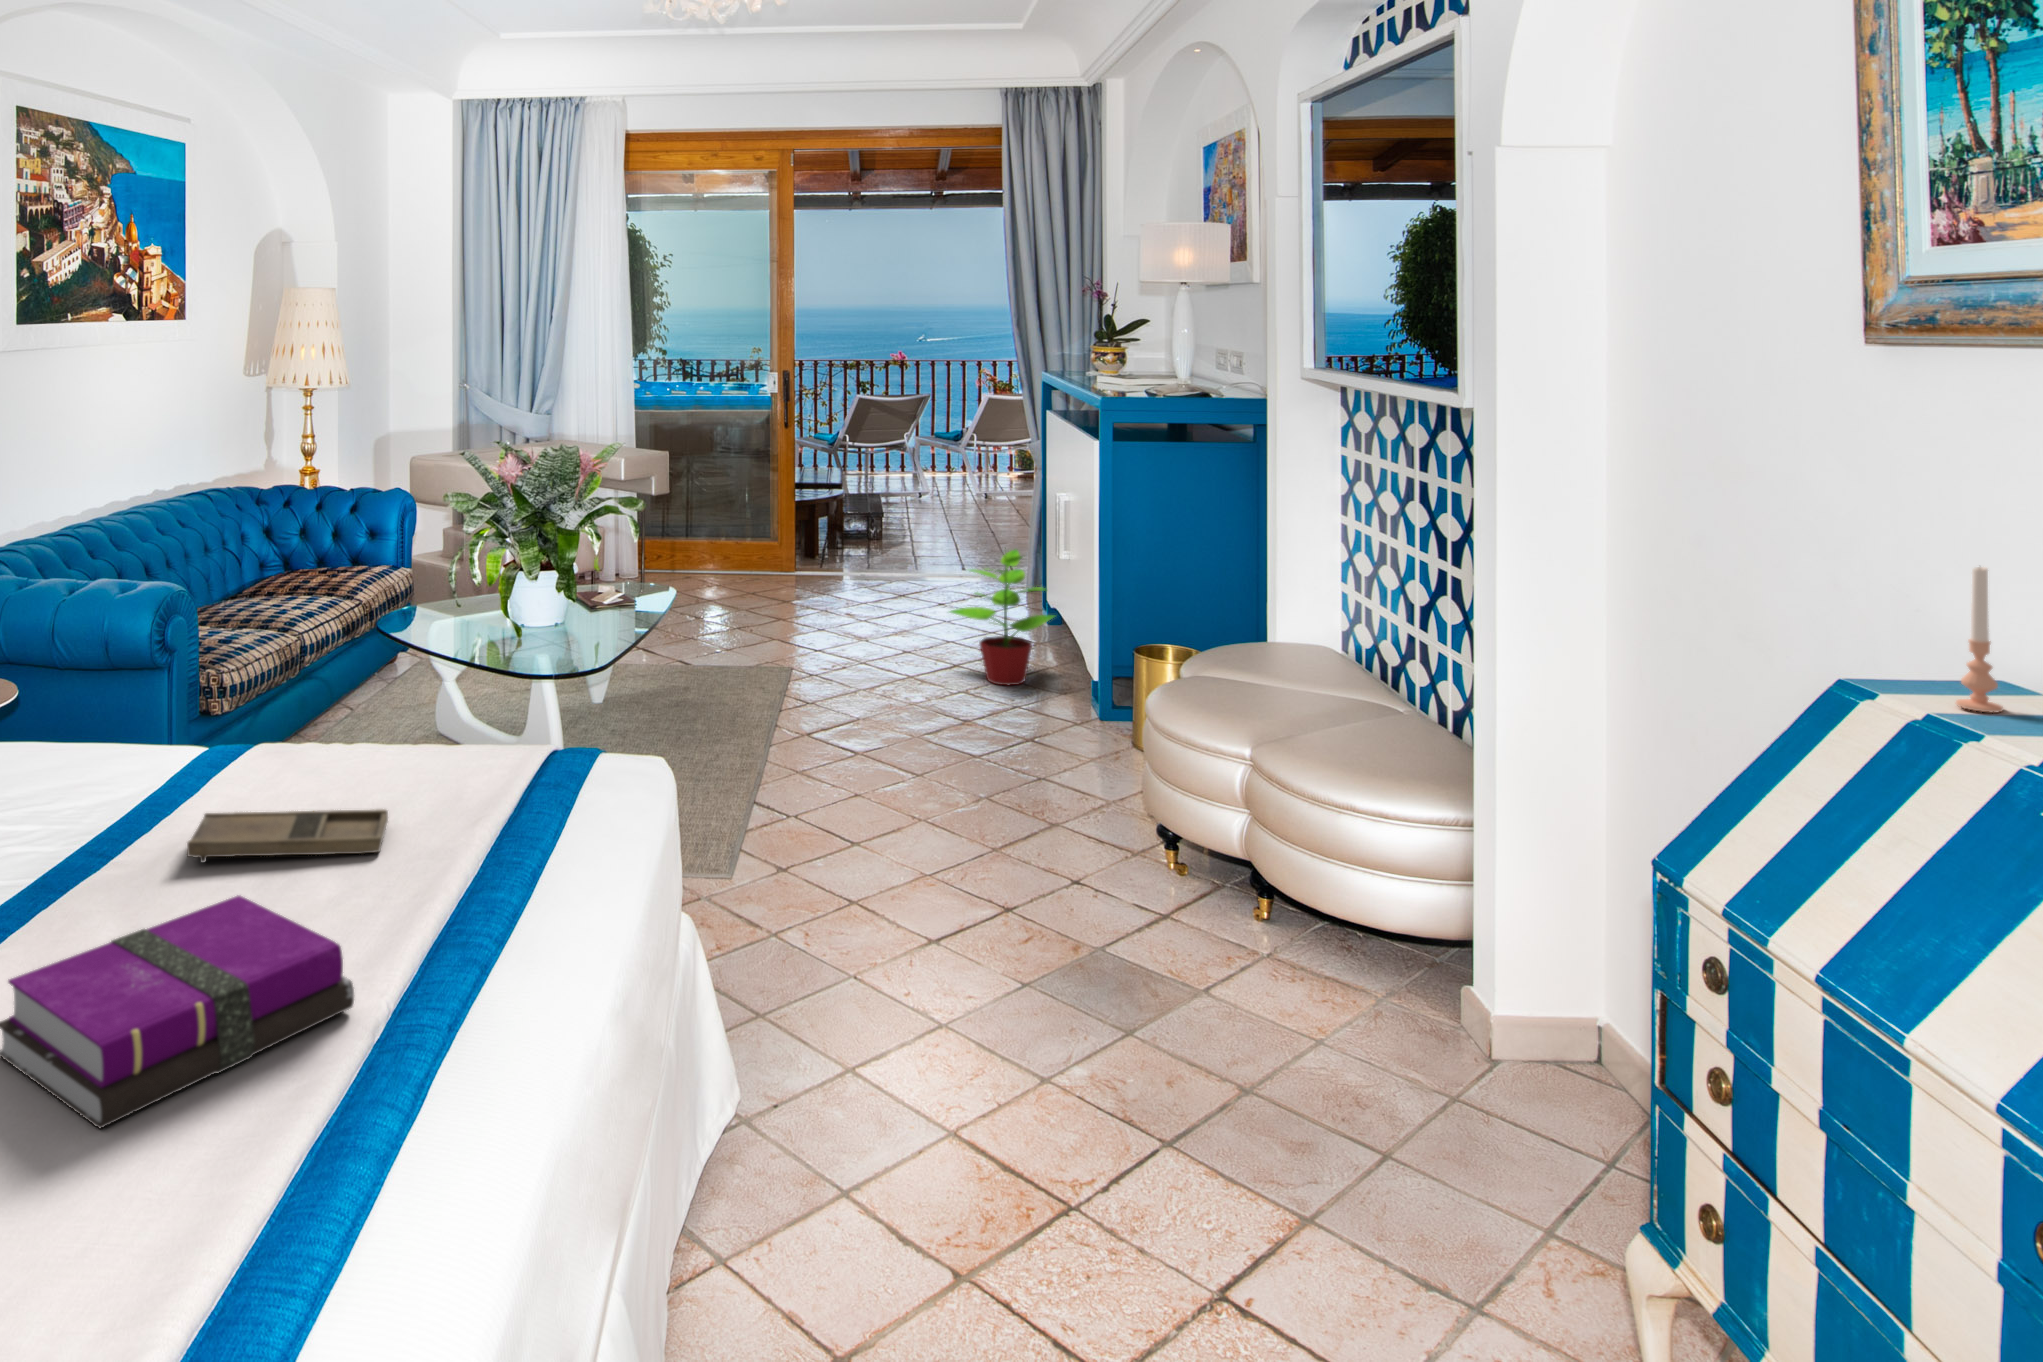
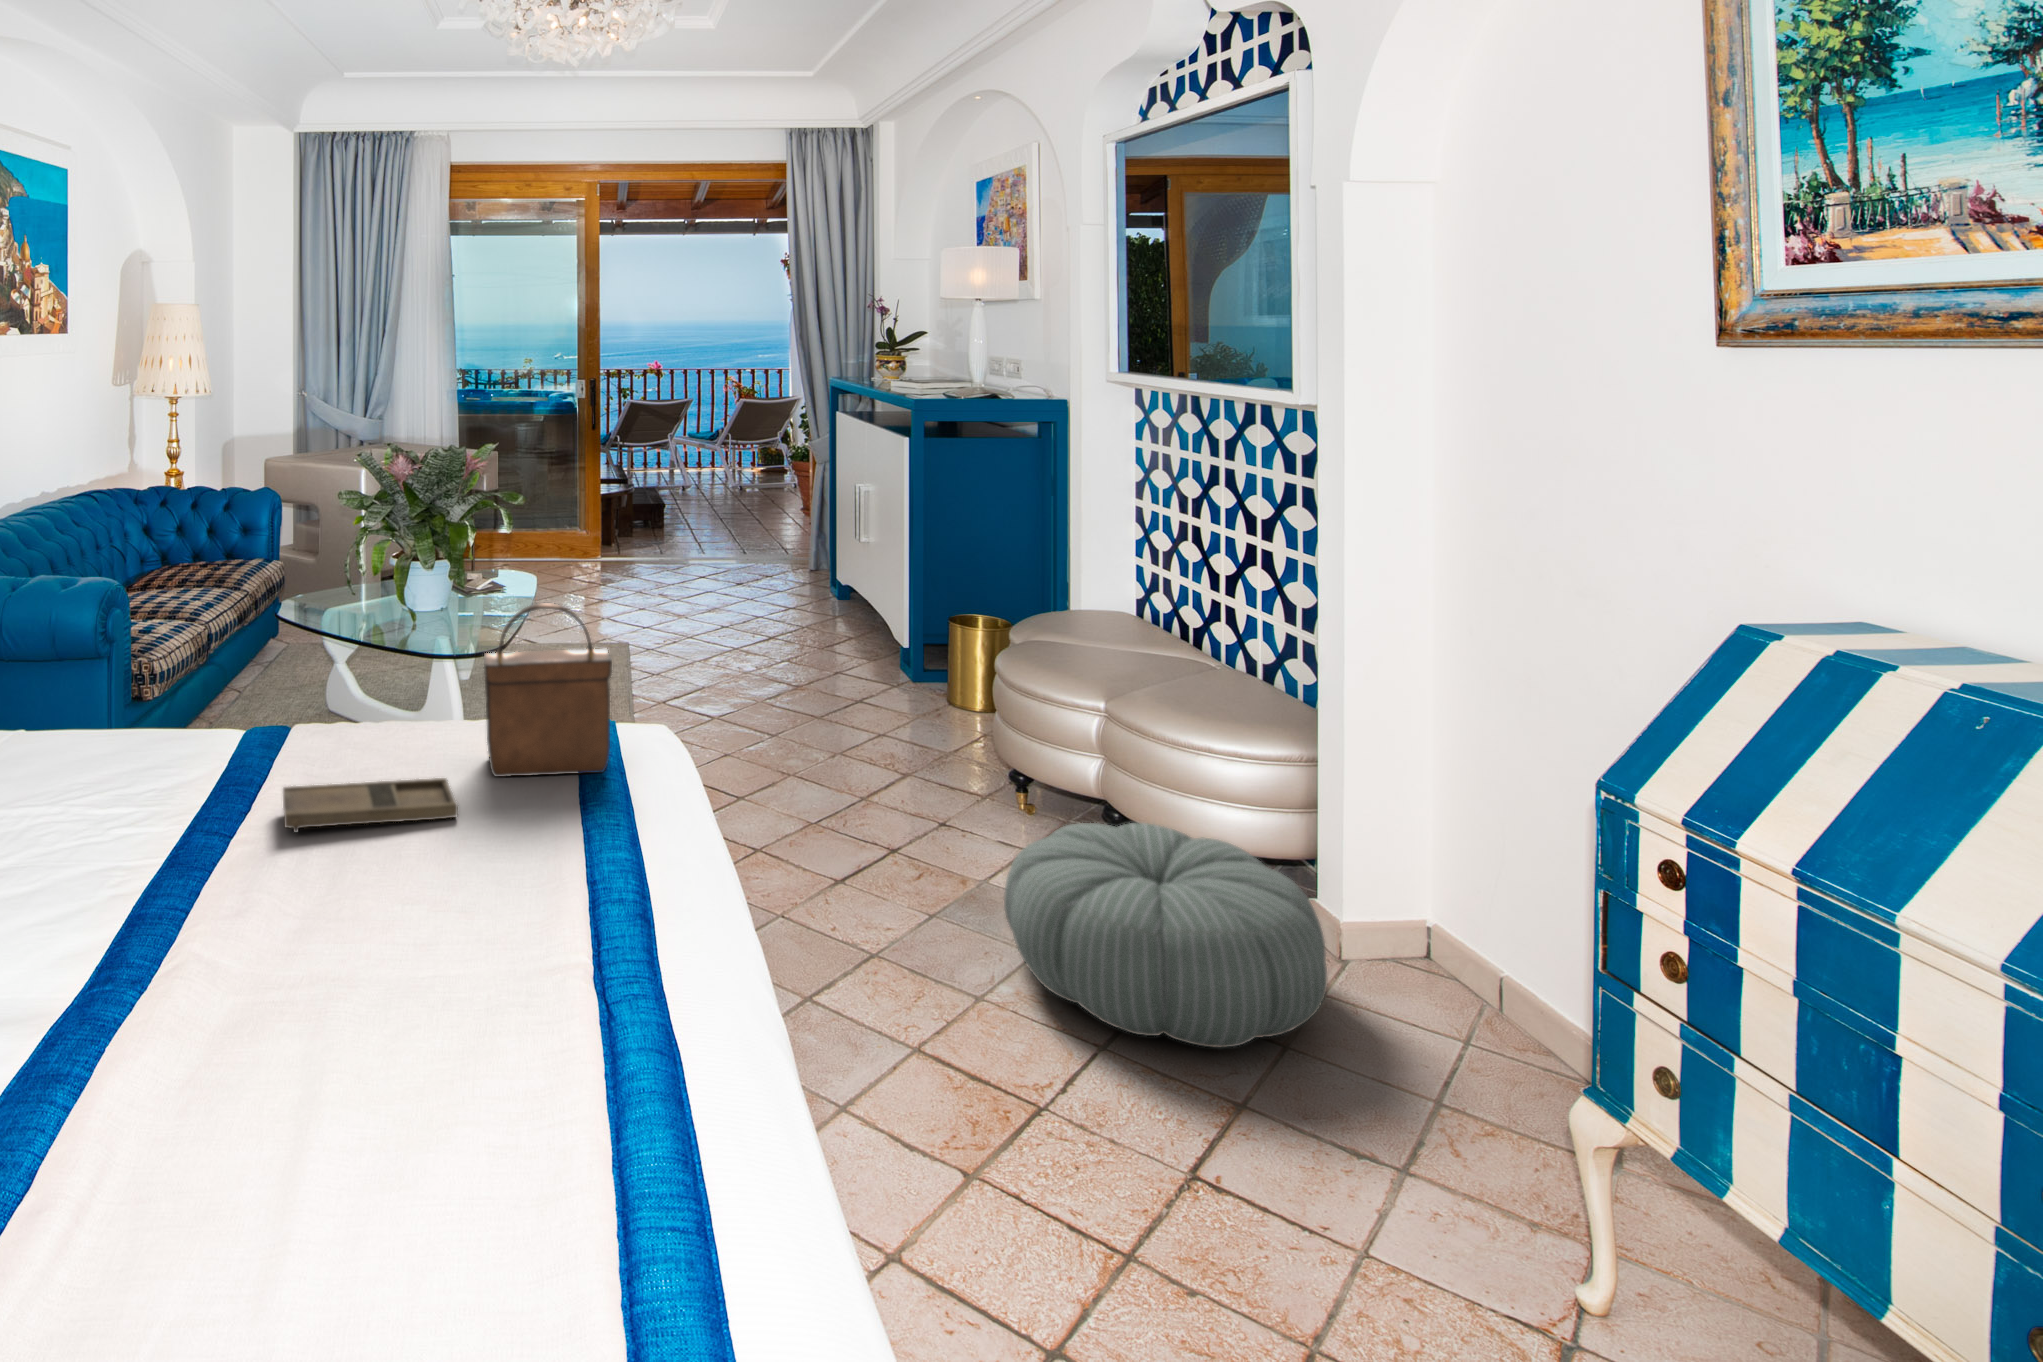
potted plant: present [950,550,1055,685] -> none [764,529,859,653]
candle: present [1956,567,2003,713] -> none [1828,529,1871,650]
handbag: none [440,621,587,810] -> present [484,603,612,777]
pouf: none [1091,889,1447,1152] -> present [1004,823,1327,1048]
notebook: present [0,895,354,1128] -> none [221,861,533,1084]

